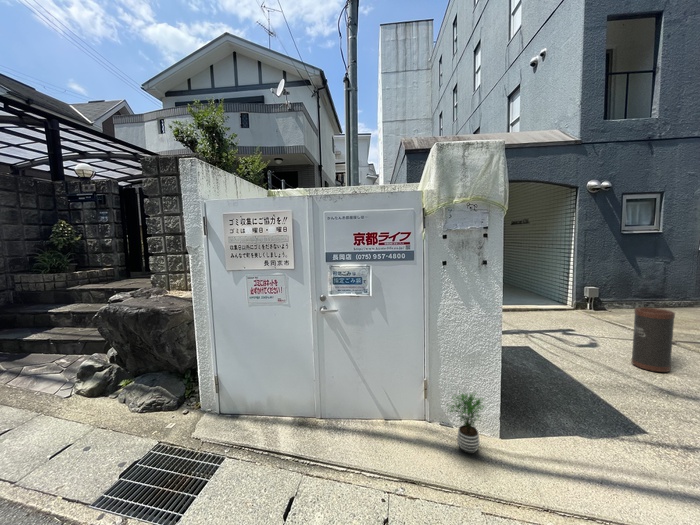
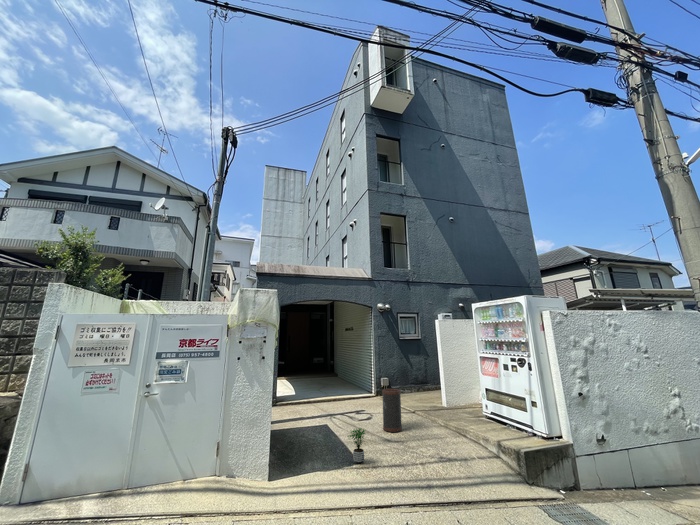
potted plant: present [450,391,483,454] -> present [348,428,366,464]

